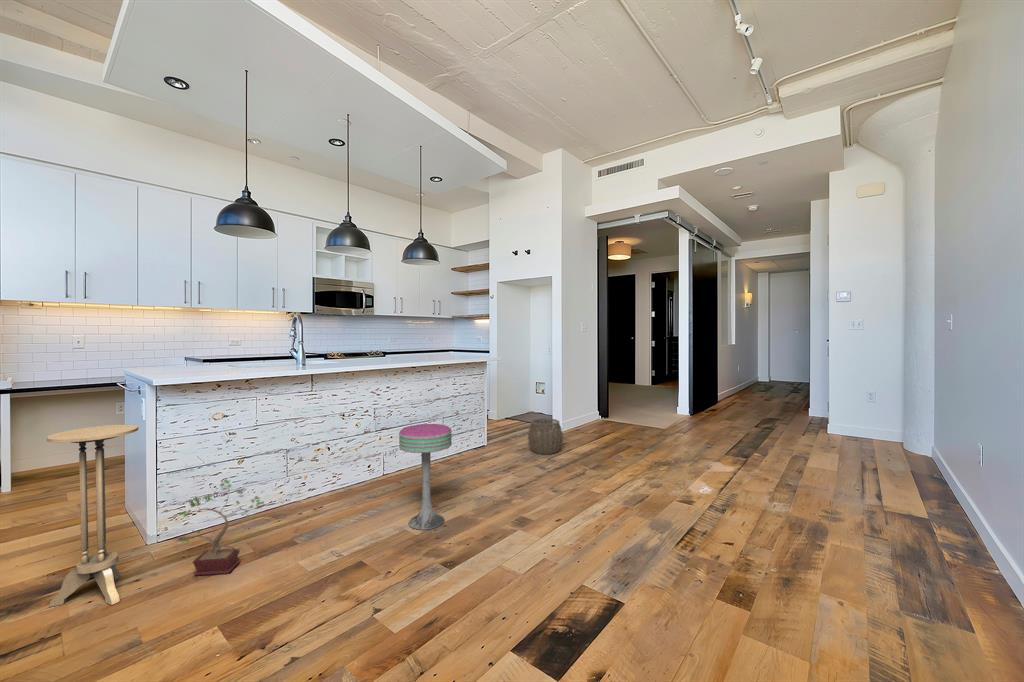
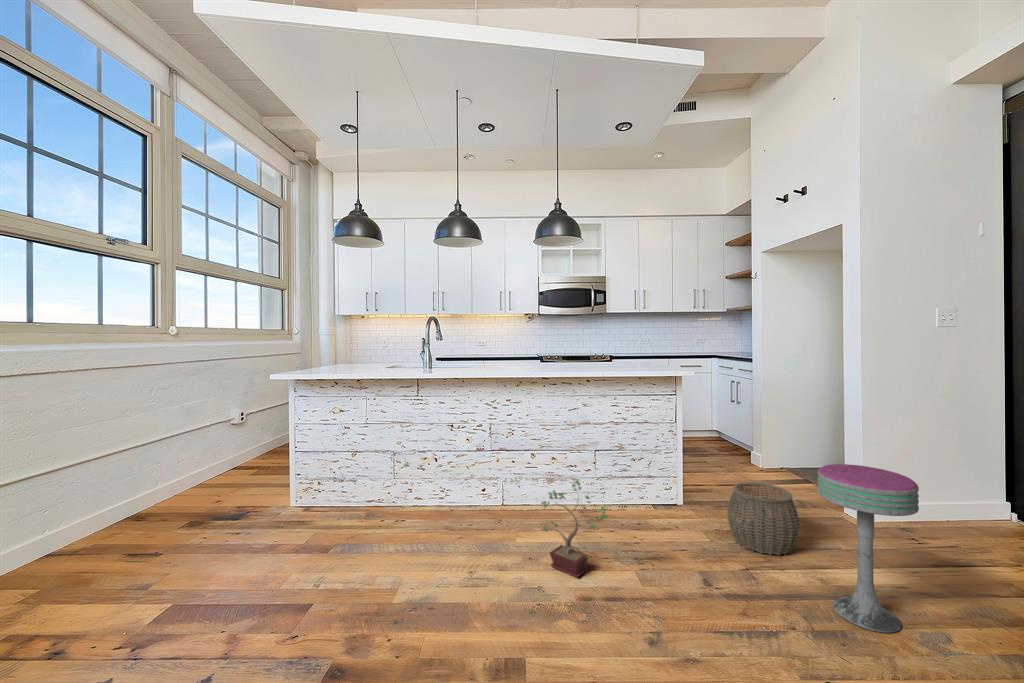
bar stool: present [399,424,452,530] -> present [818,464,919,633]
side table: present [47,425,138,607] -> none [178,408,240,549]
potted plant: present [180,479,264,575] -> present [541,480,608,578]

